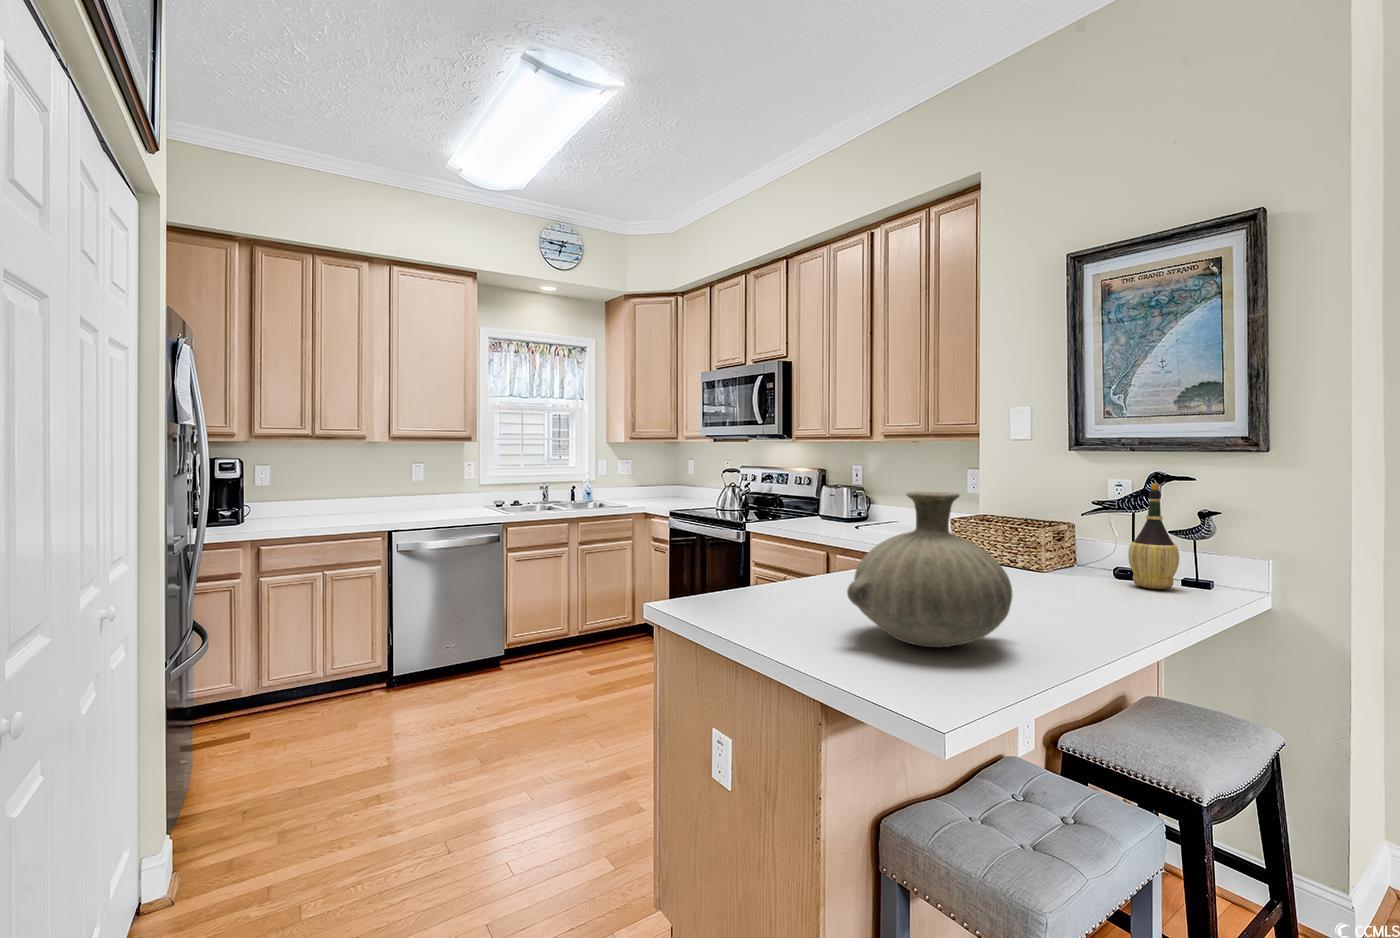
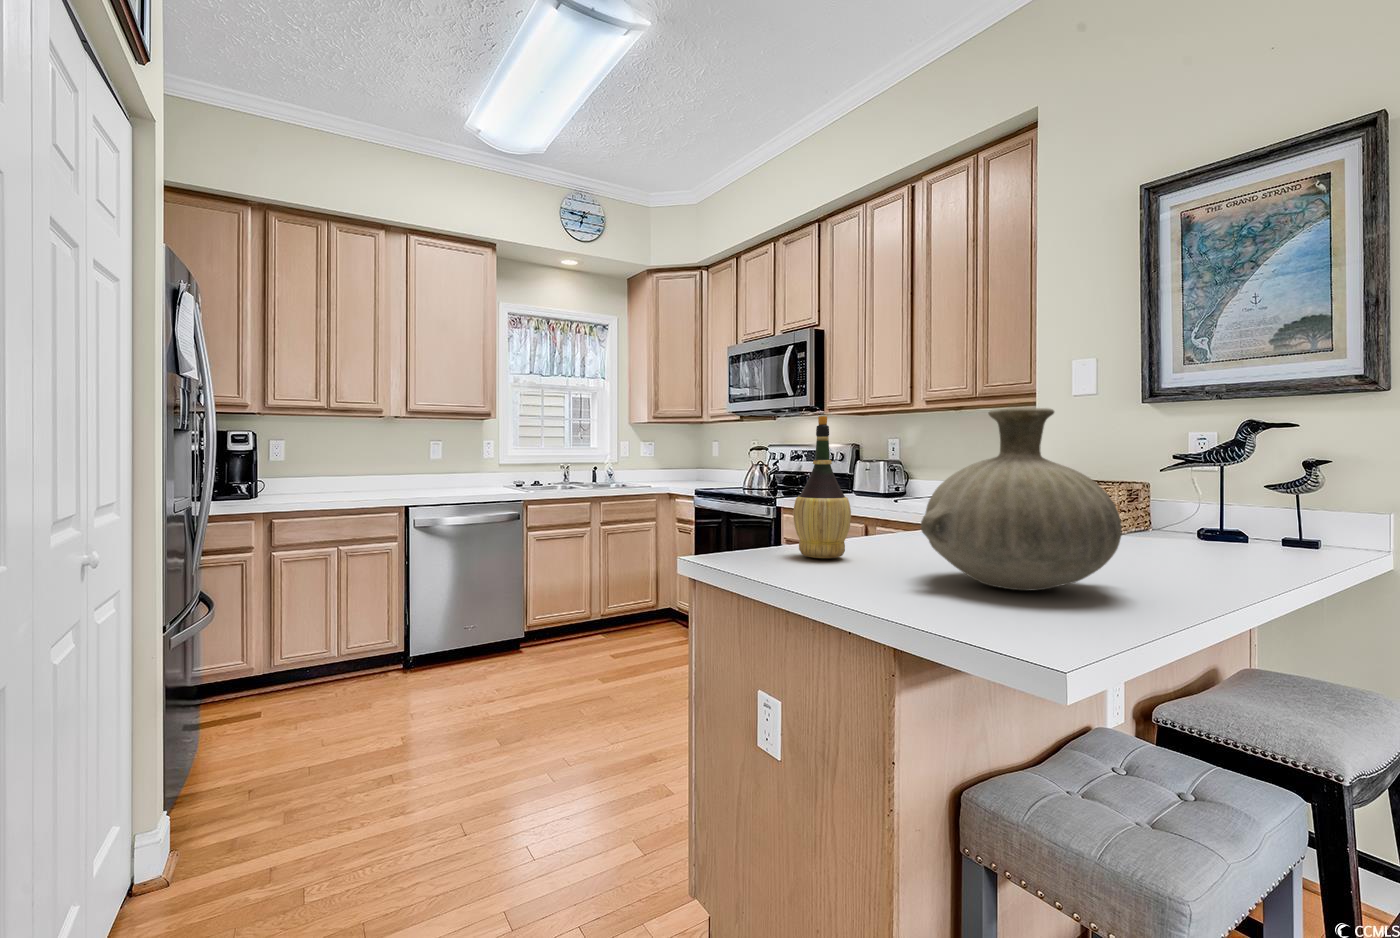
wine bottle: present [1128,483,1179,589] -> present [793,416,851,558]

